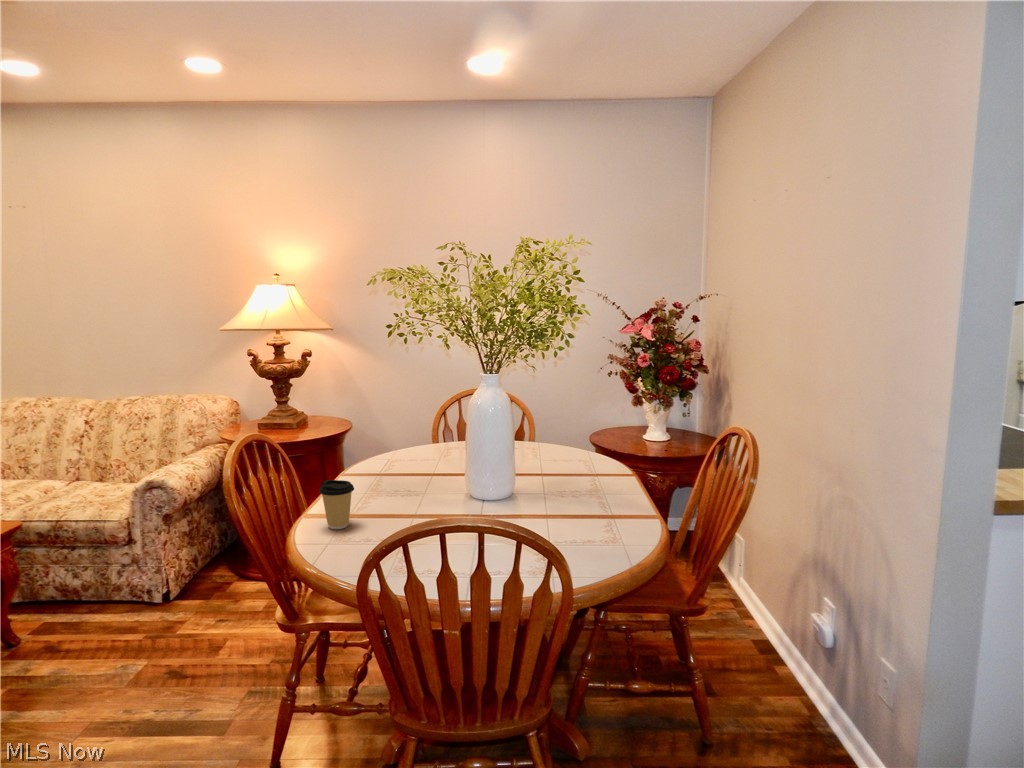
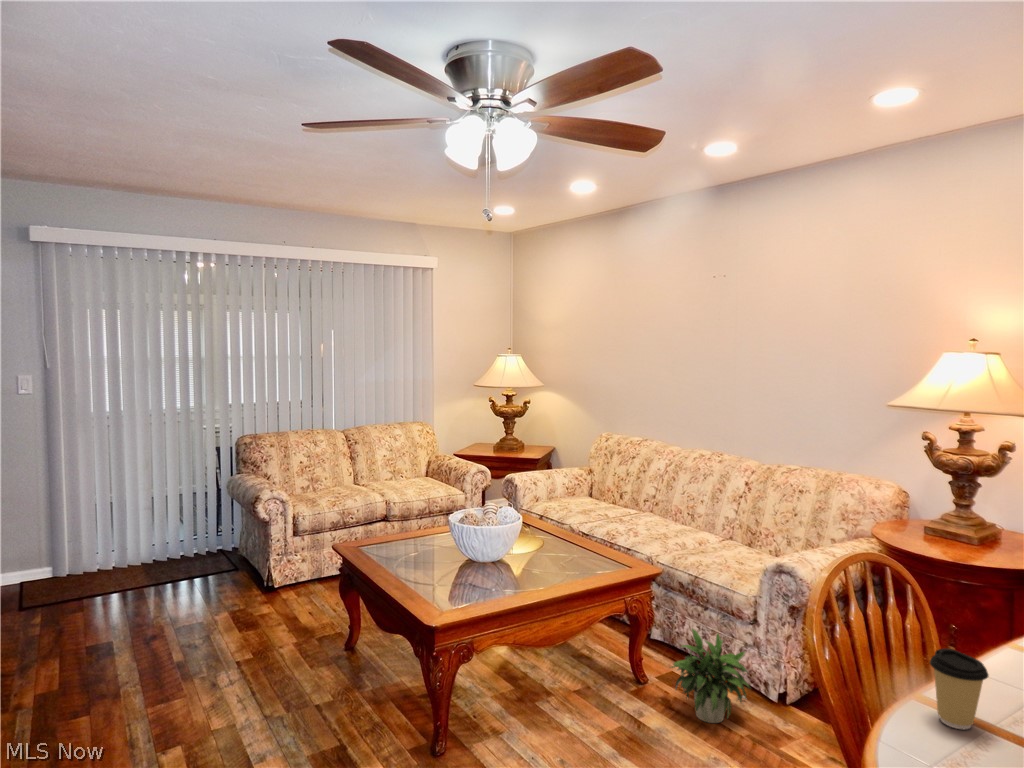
potted plant: none [50,562,140,647] -> present [672,629,750,723]

